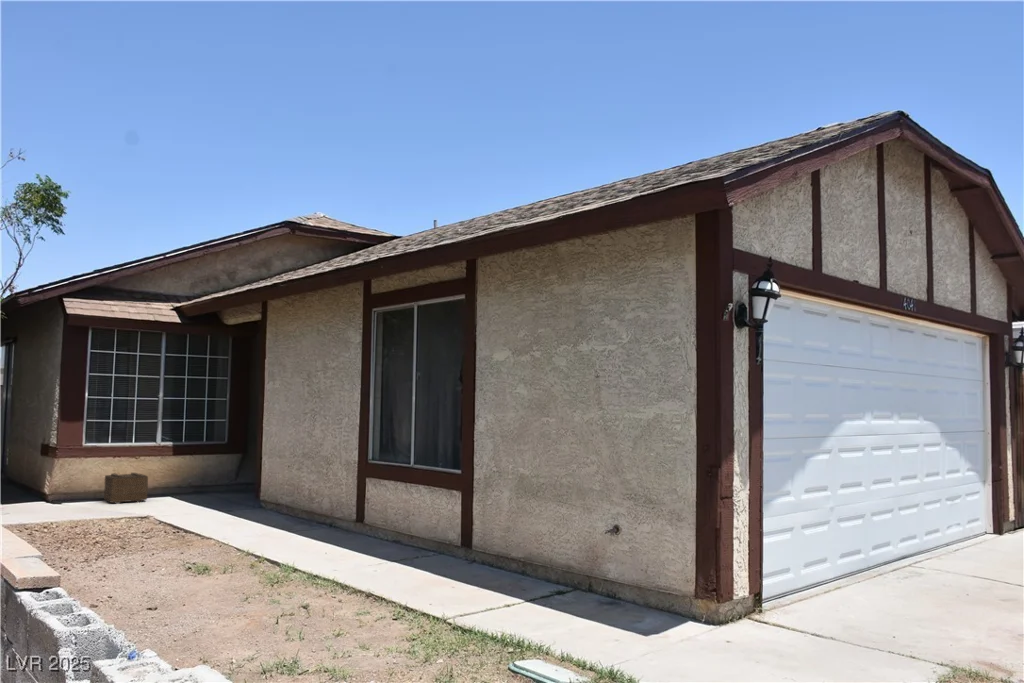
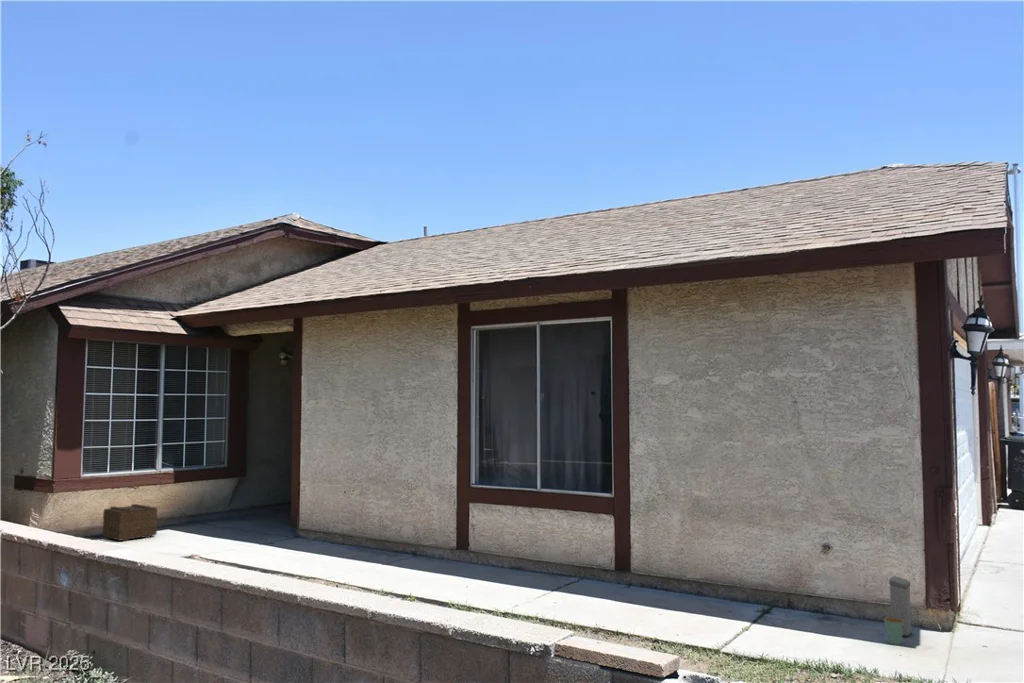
trash can: none [629,561,677,630] -> present [884,576,912,645]

